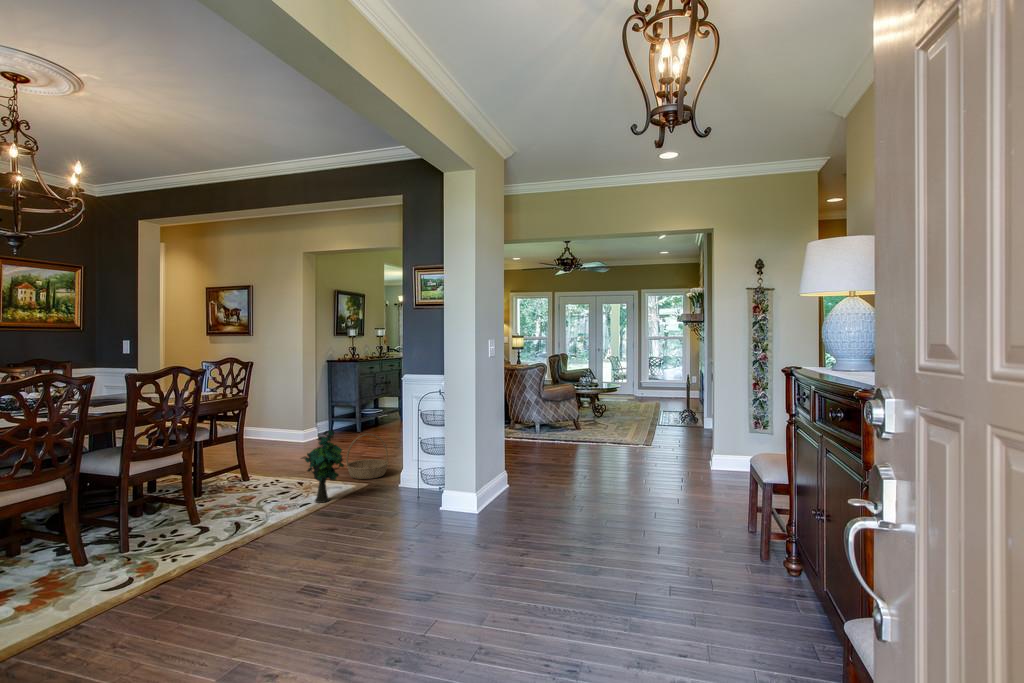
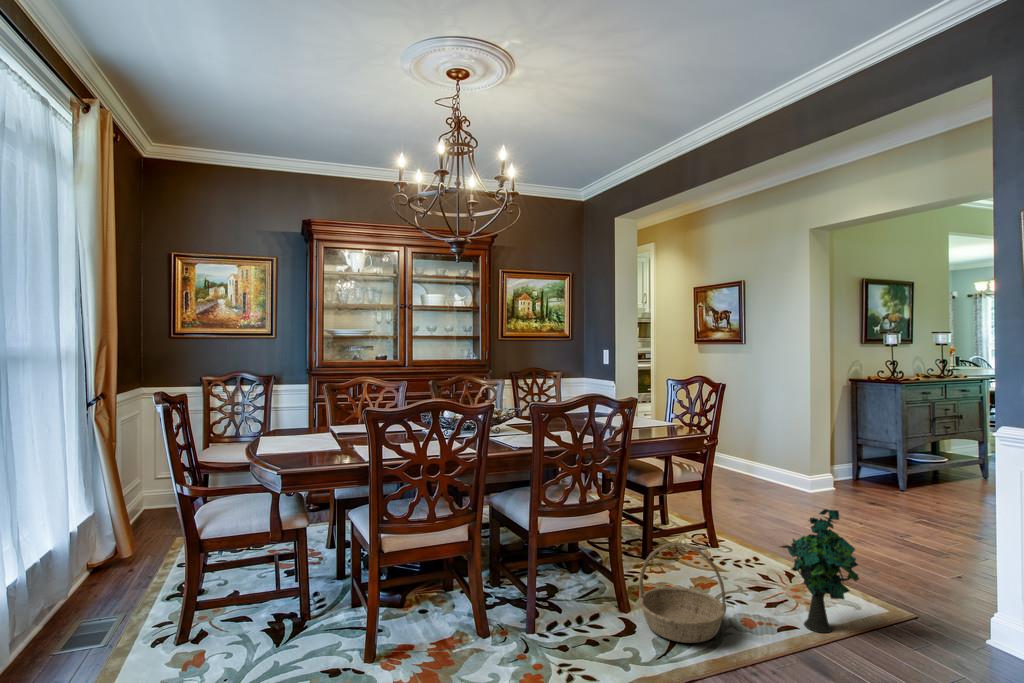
basket: present [346,434,388,479] -> present [639,542,726,643]

